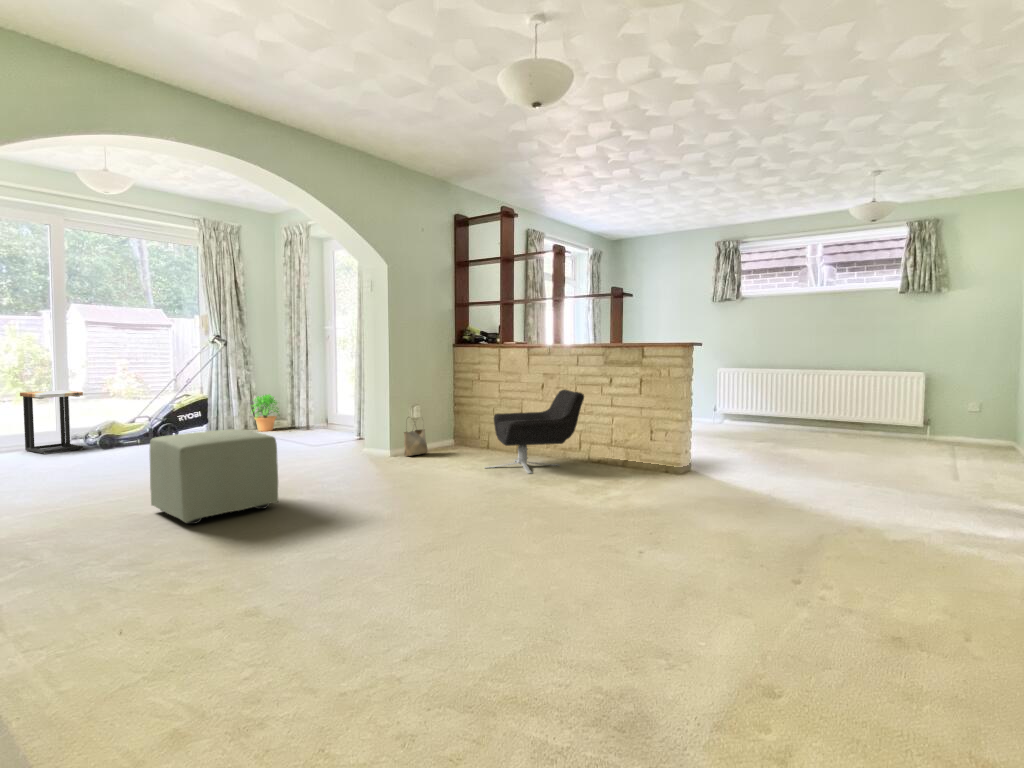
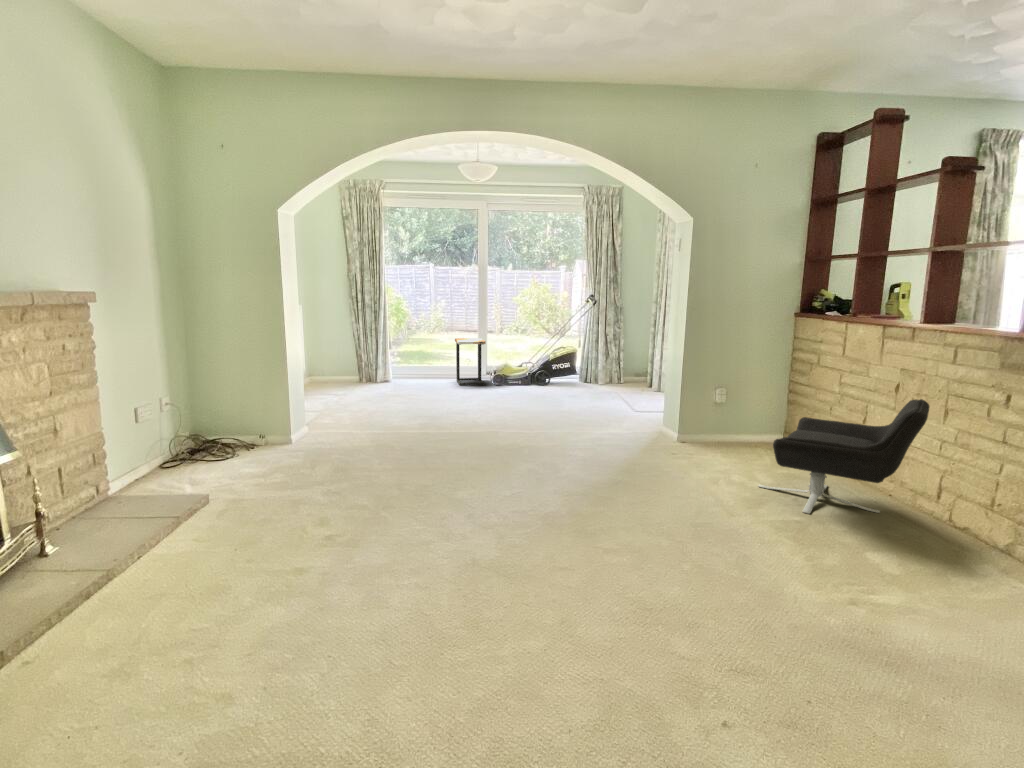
potted plant: present [253,394,279,431] -> none [612,351,643,388]
ottoman: present [150,429,278,524] -> none [410,396,494,474]
woven basket: present [404,429,428,456] -> none [695,401,727,447]

